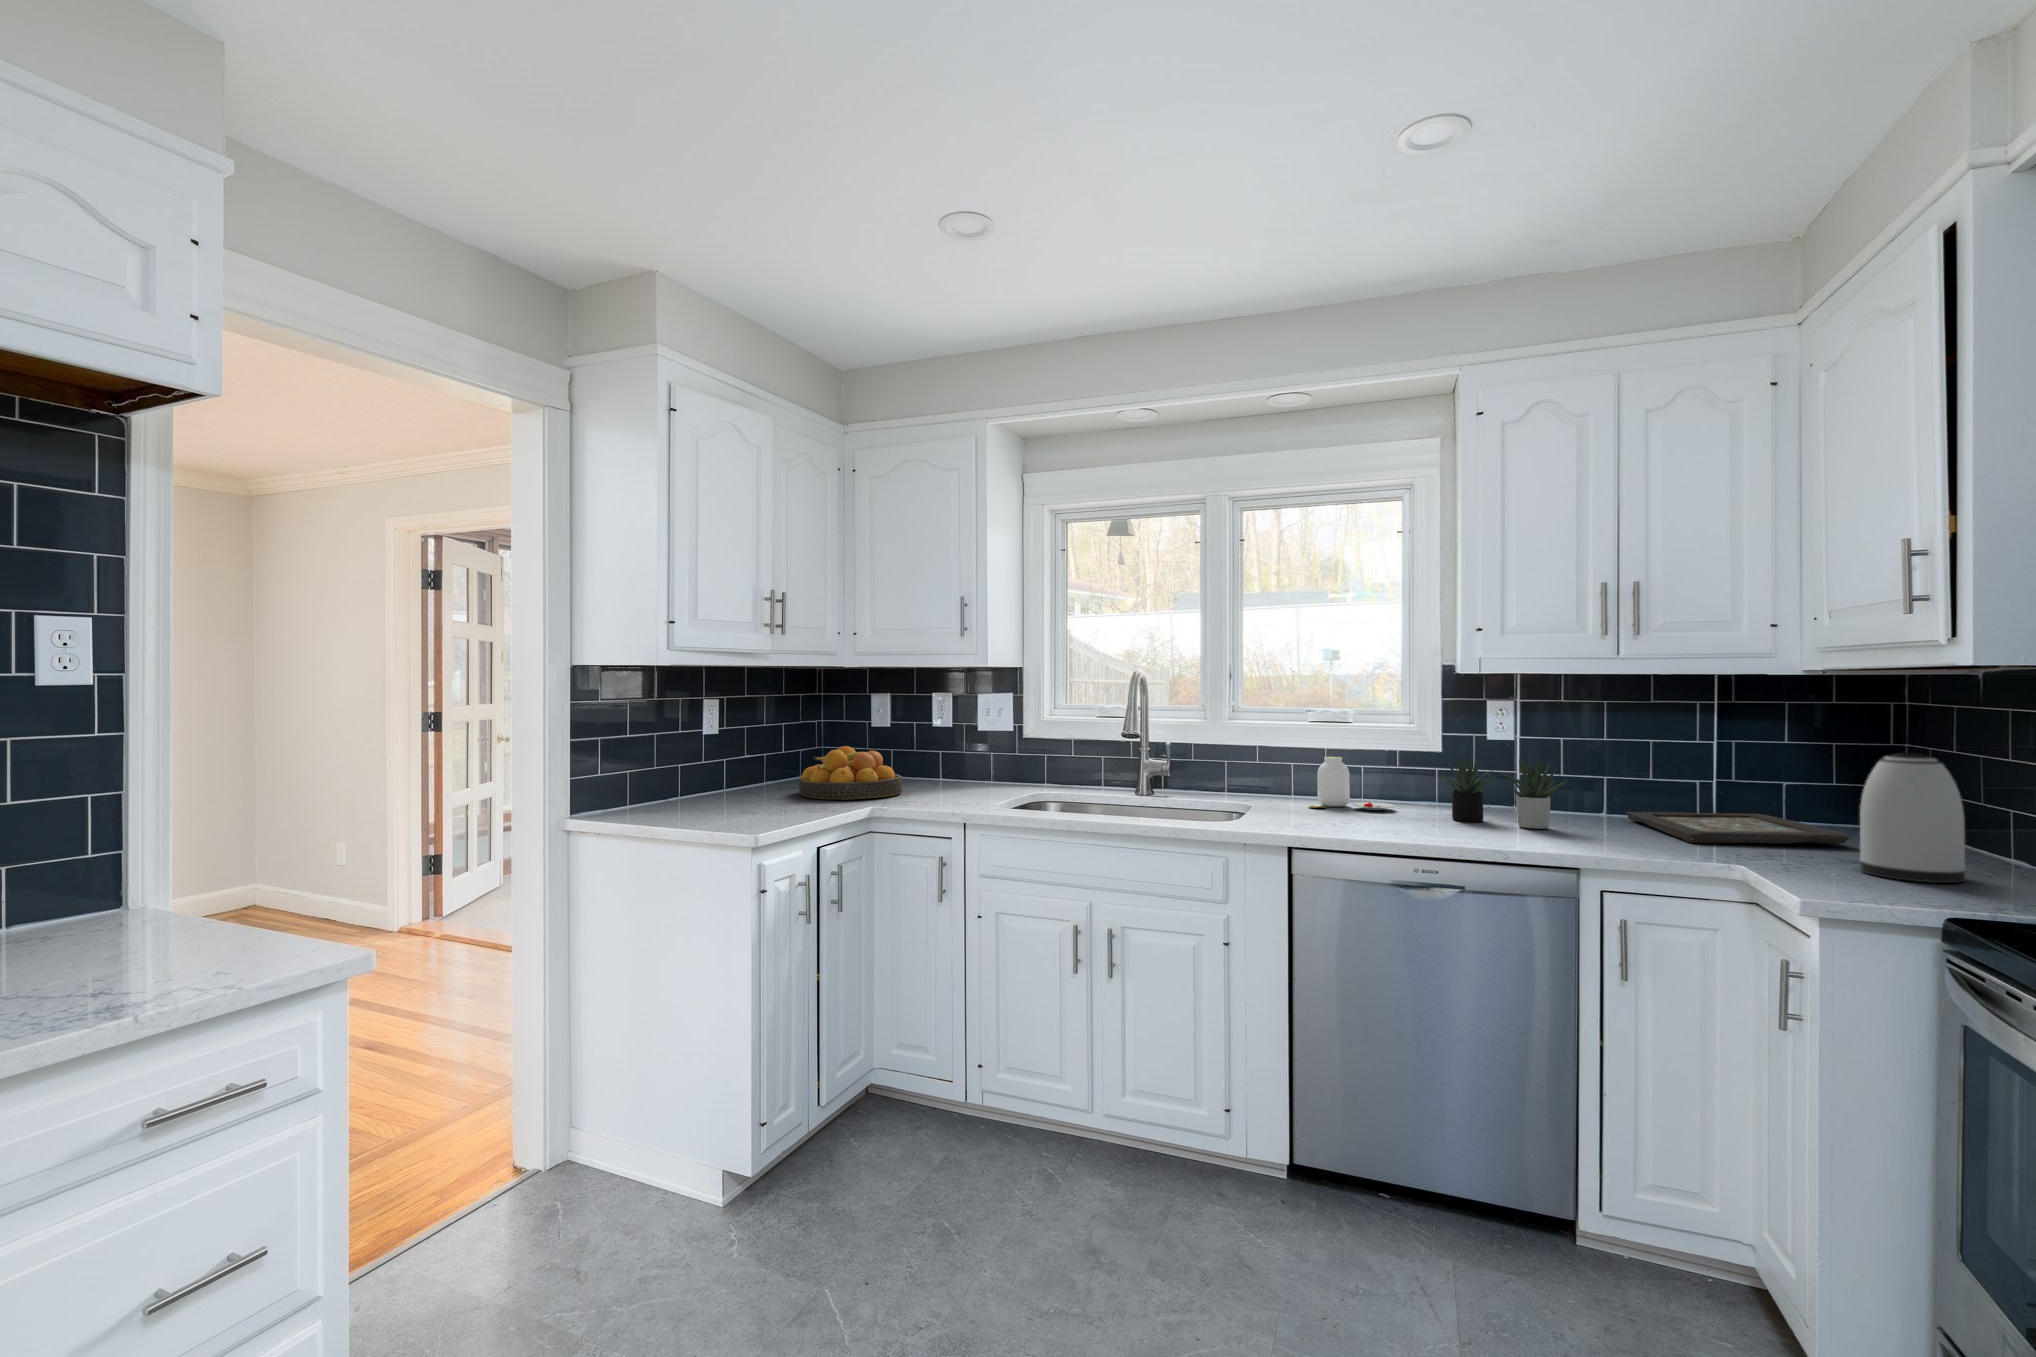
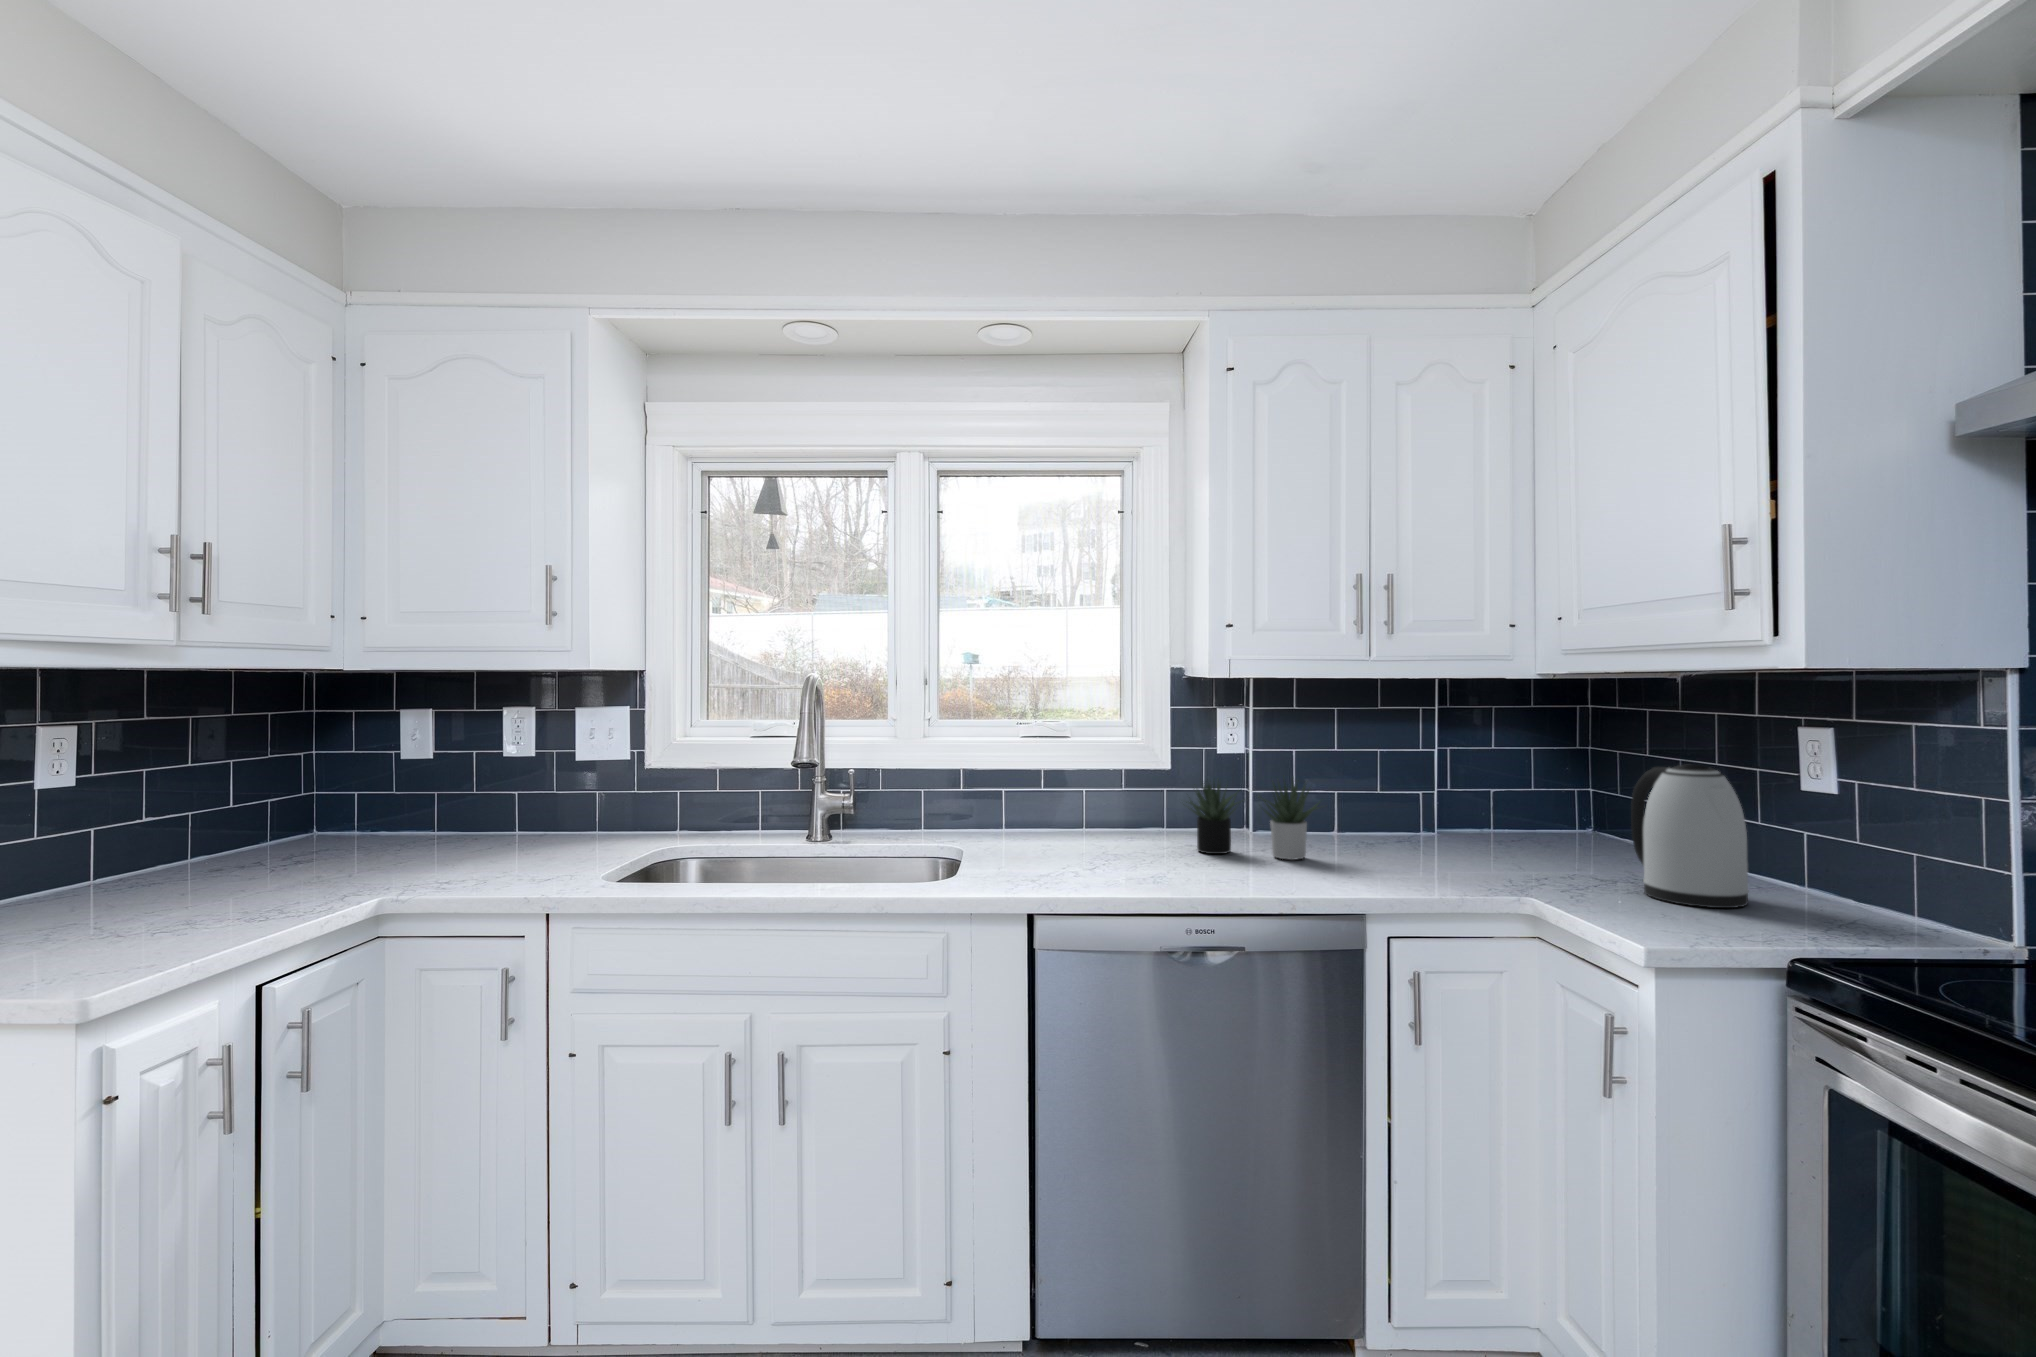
fruit bowl: present [799,746,902,800] -> none [247,794,448,887]
jar: present [1309,757,1395,810] -> none [1029,780,1129,846]
decorative tray: present [1626,812,1850,844] -> none [1359,823,1587,867]

